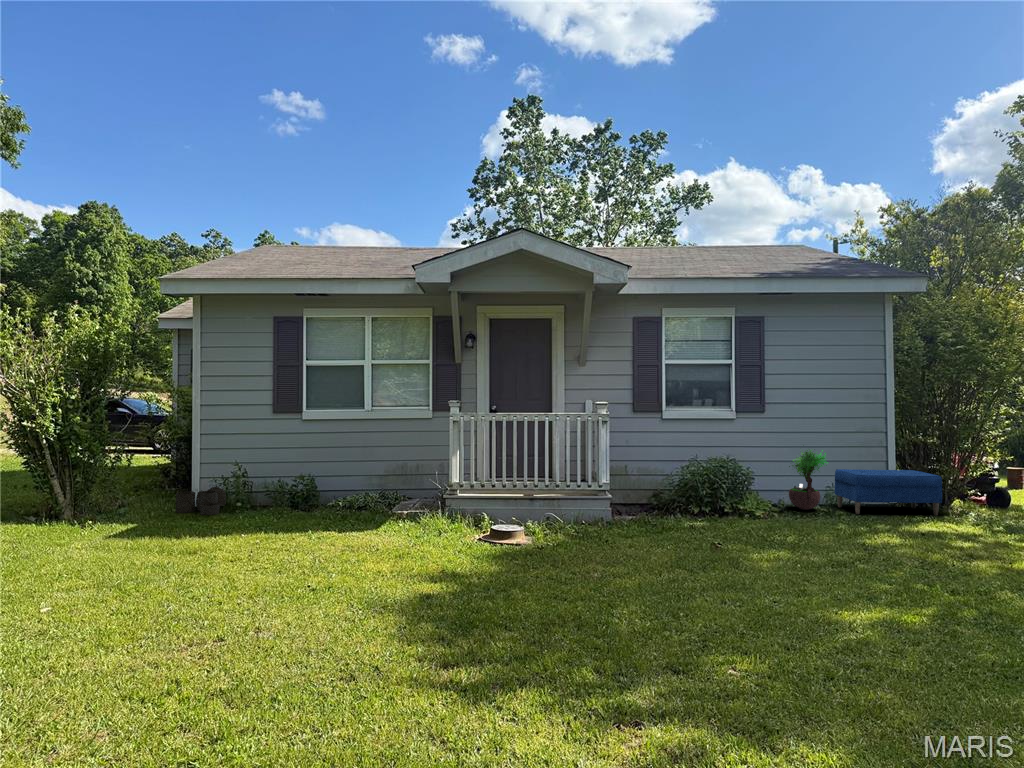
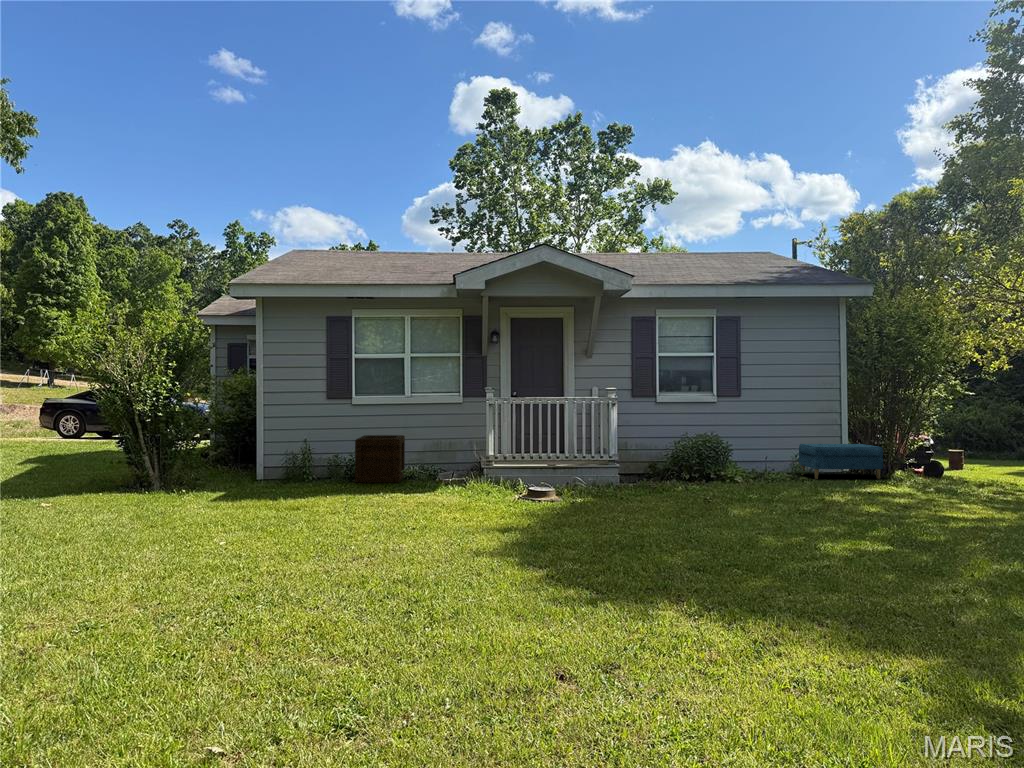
potted tree: present [789,450,827,510] -> none [762,423,794,477]
wooden crate: none [297,455,363,513] -> present [355,435,405,483]
woven basket: present [176,487,226,515] -> none [249,462,288,485]

